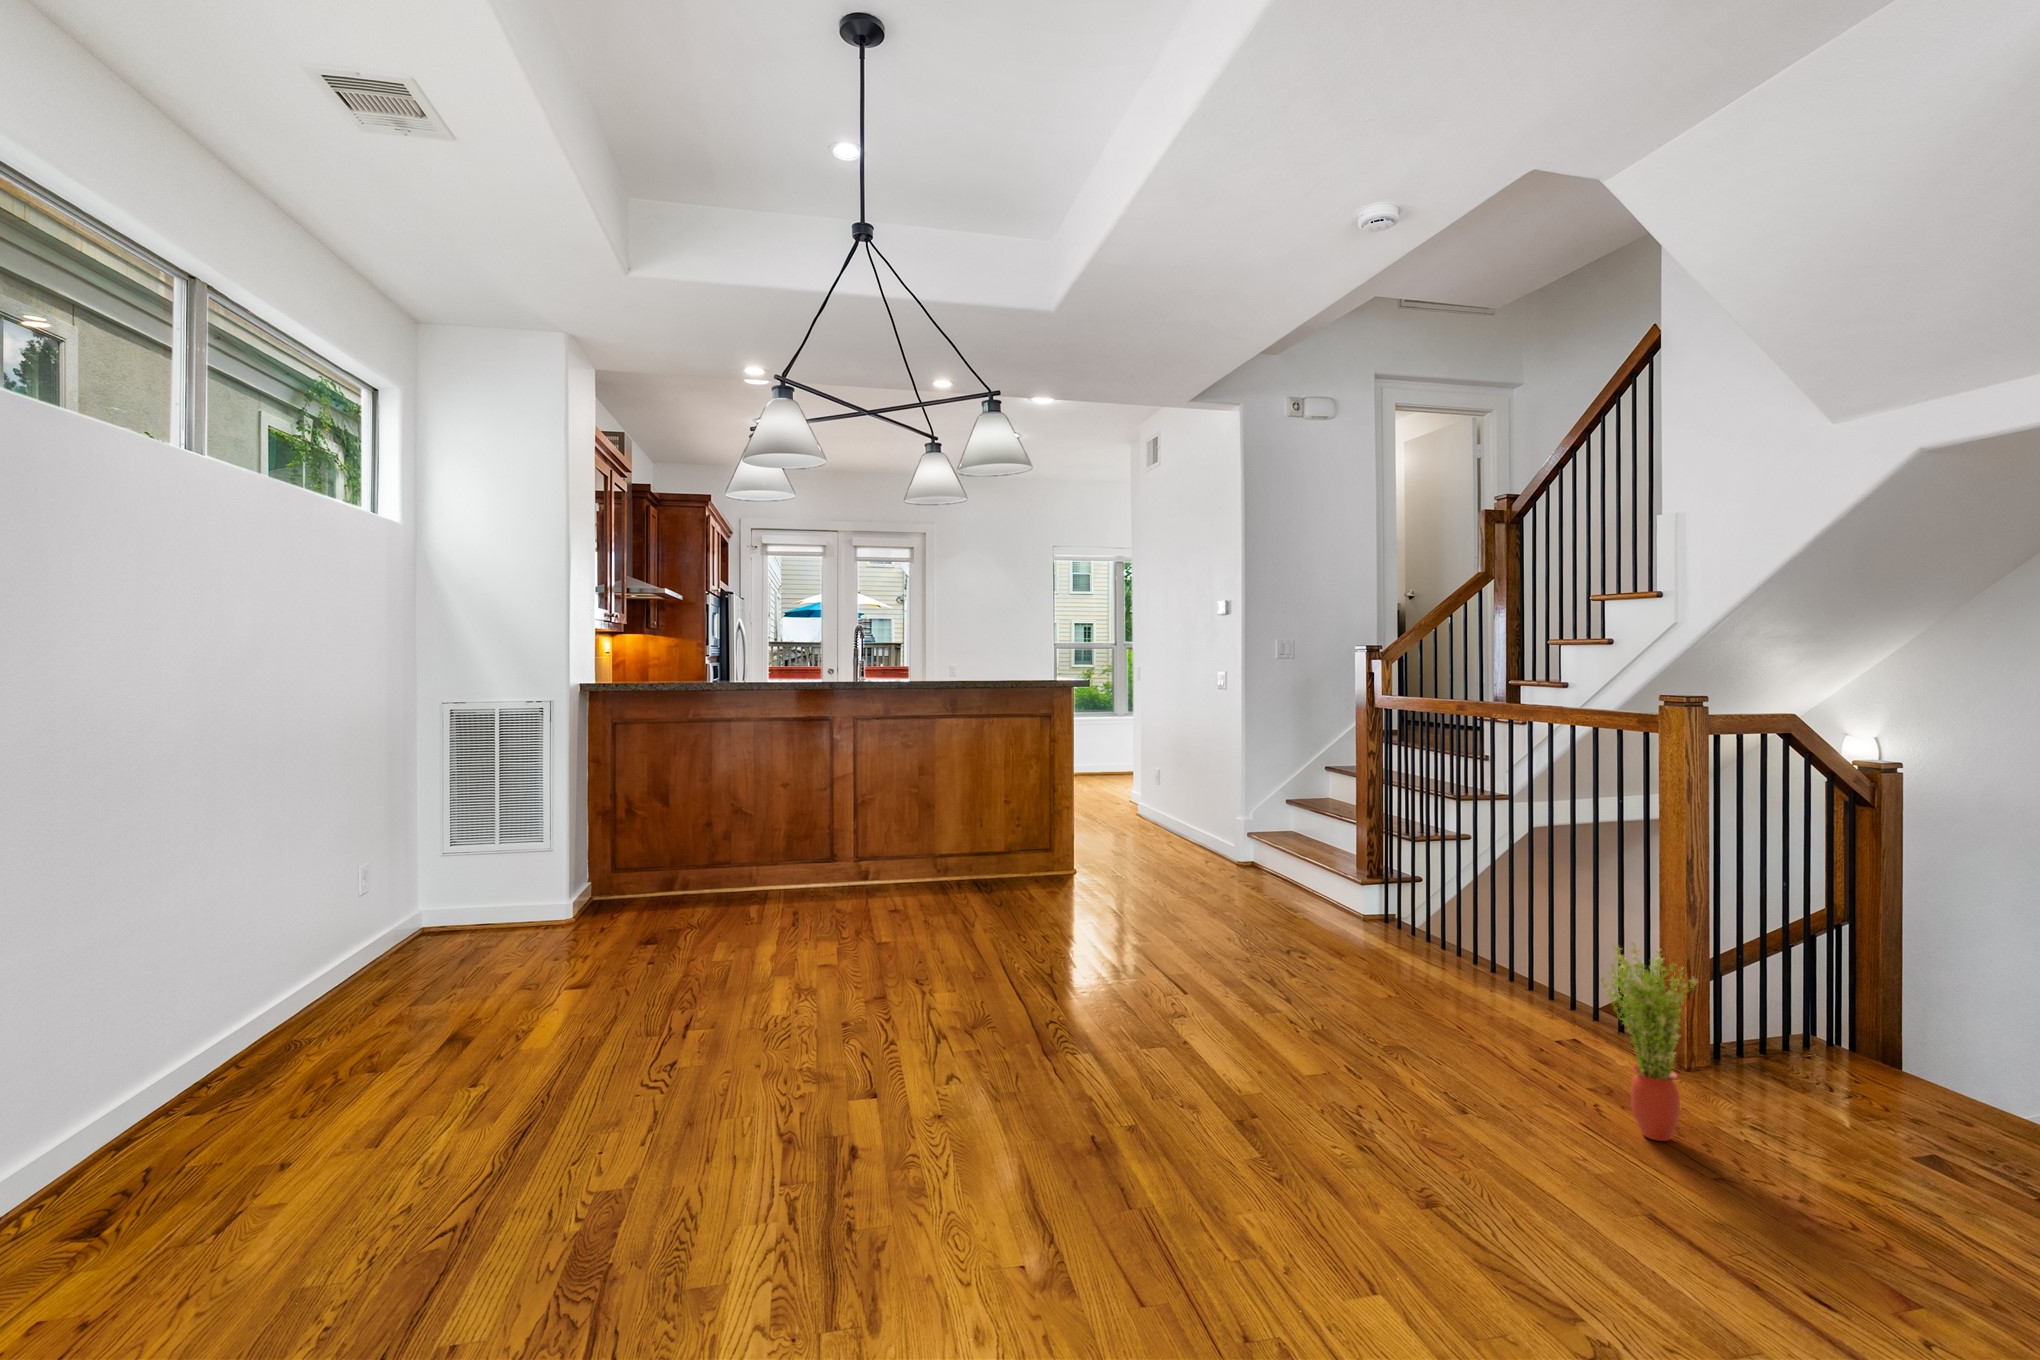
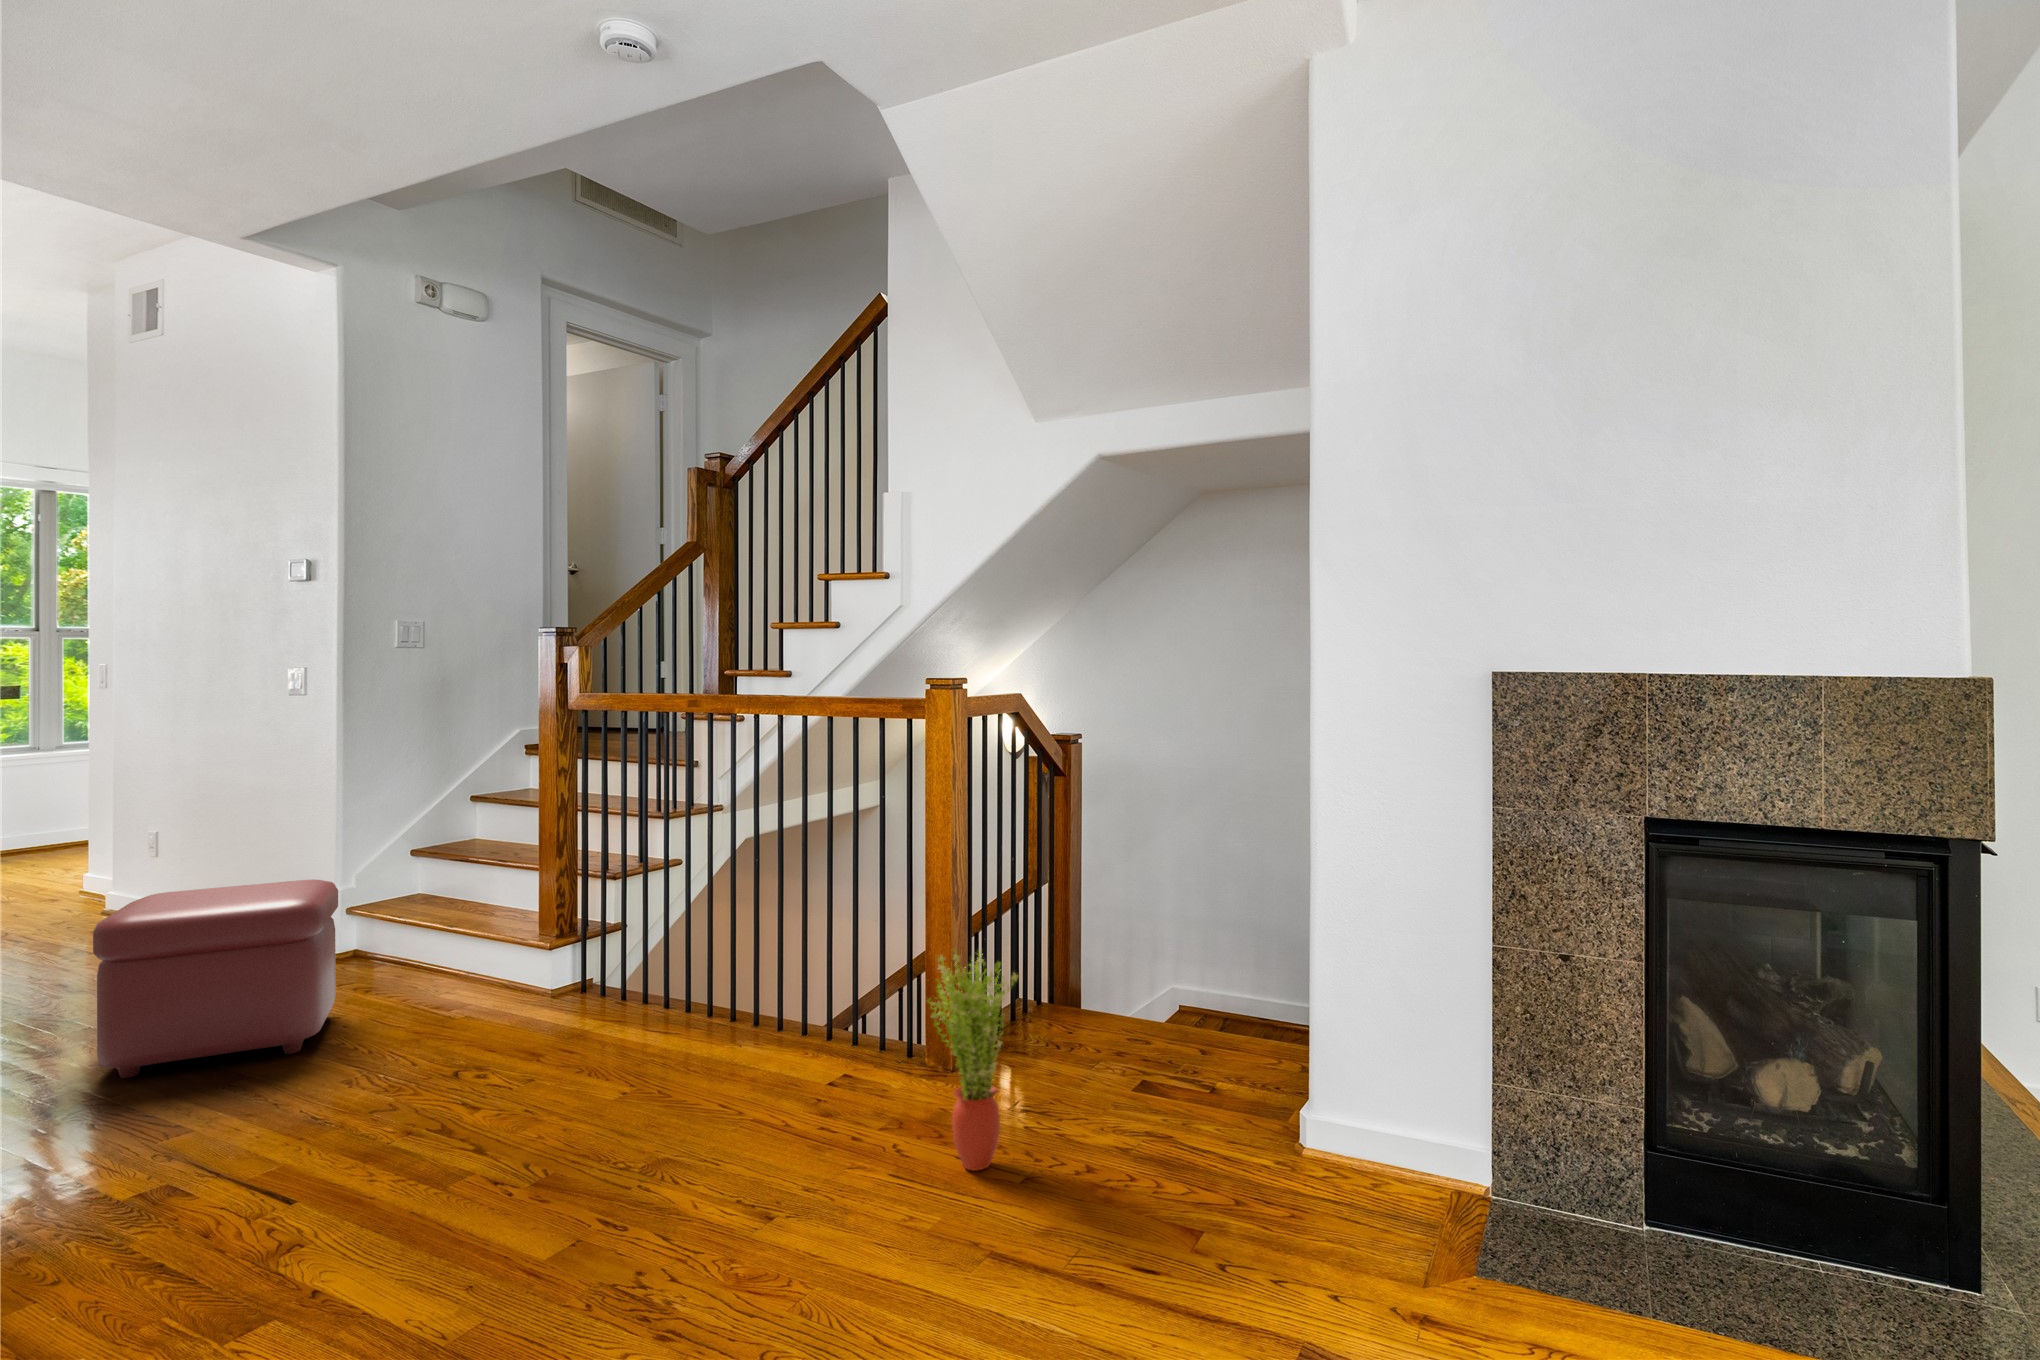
ottoman: none [1111,806,1231,917] -> present [93,879,338,1078]

